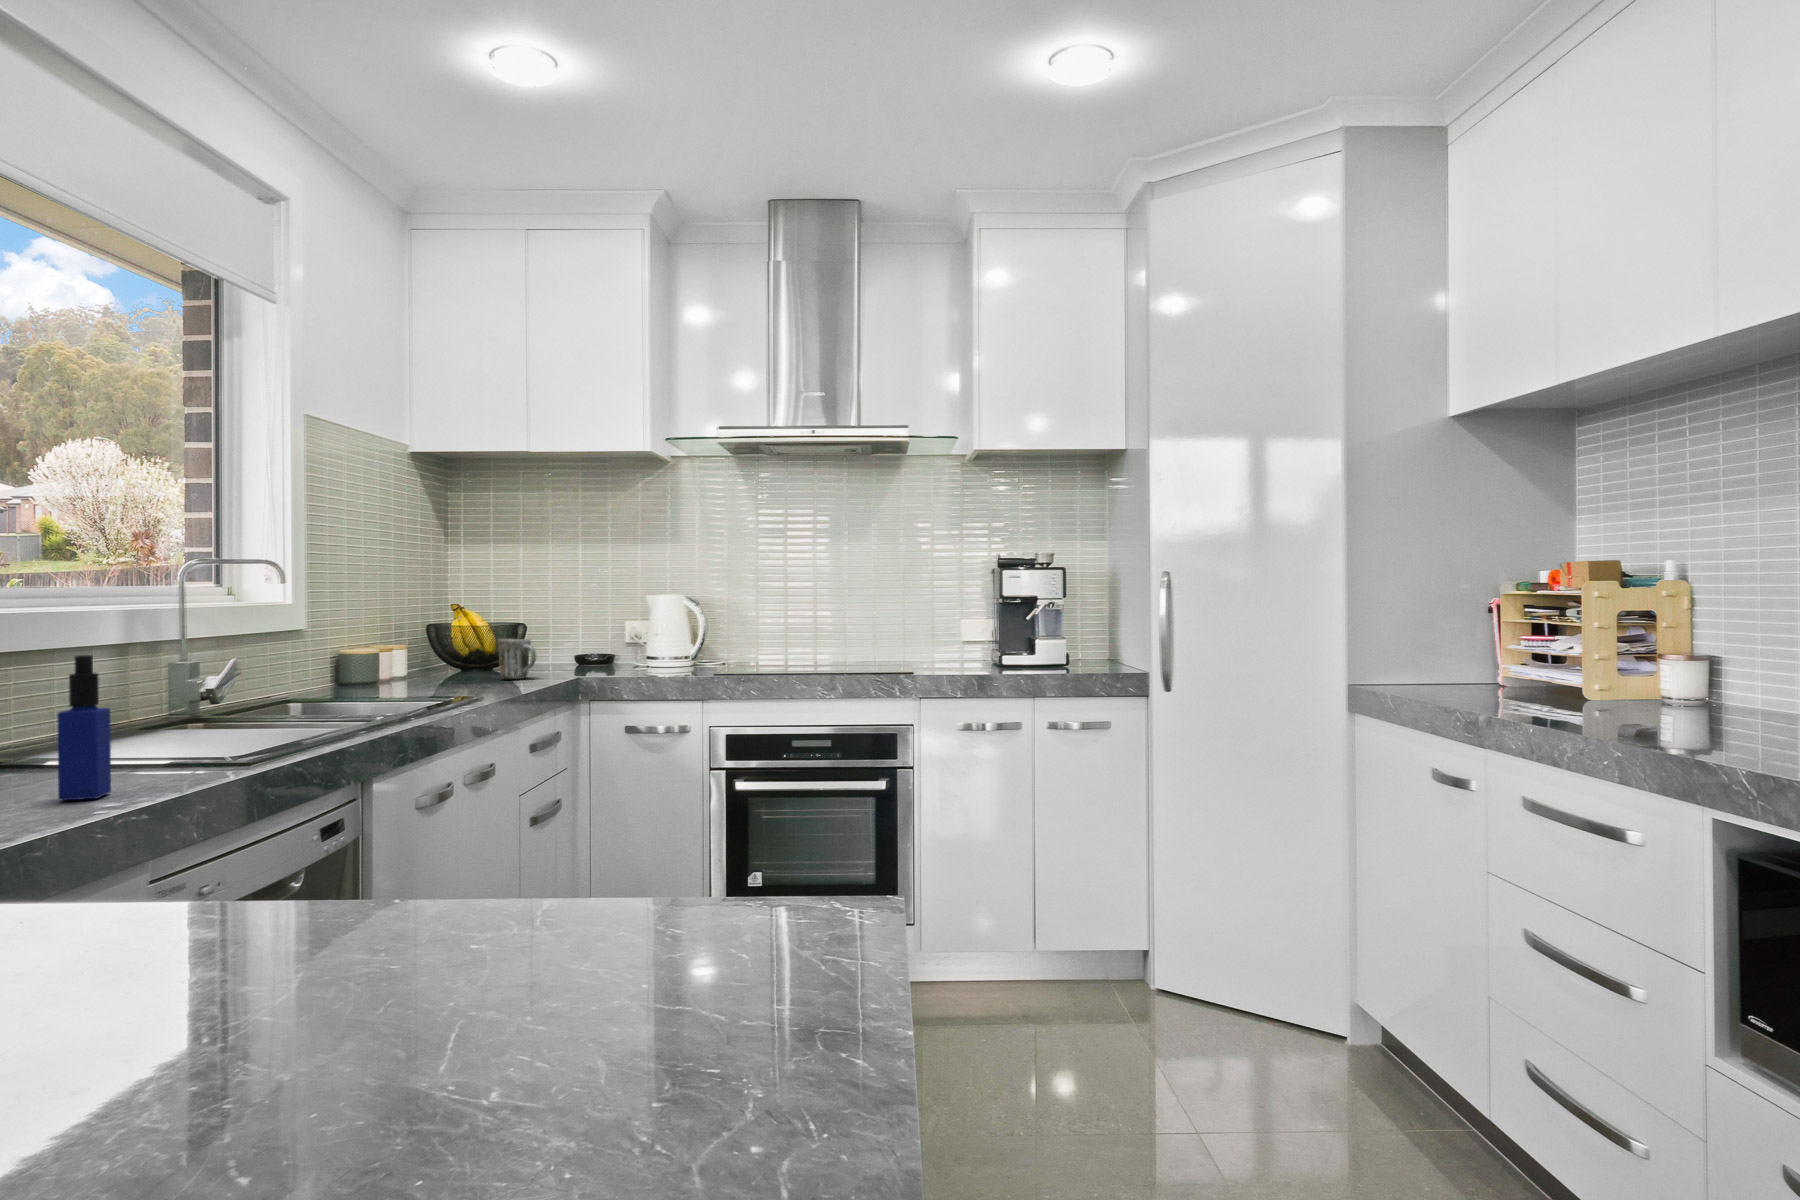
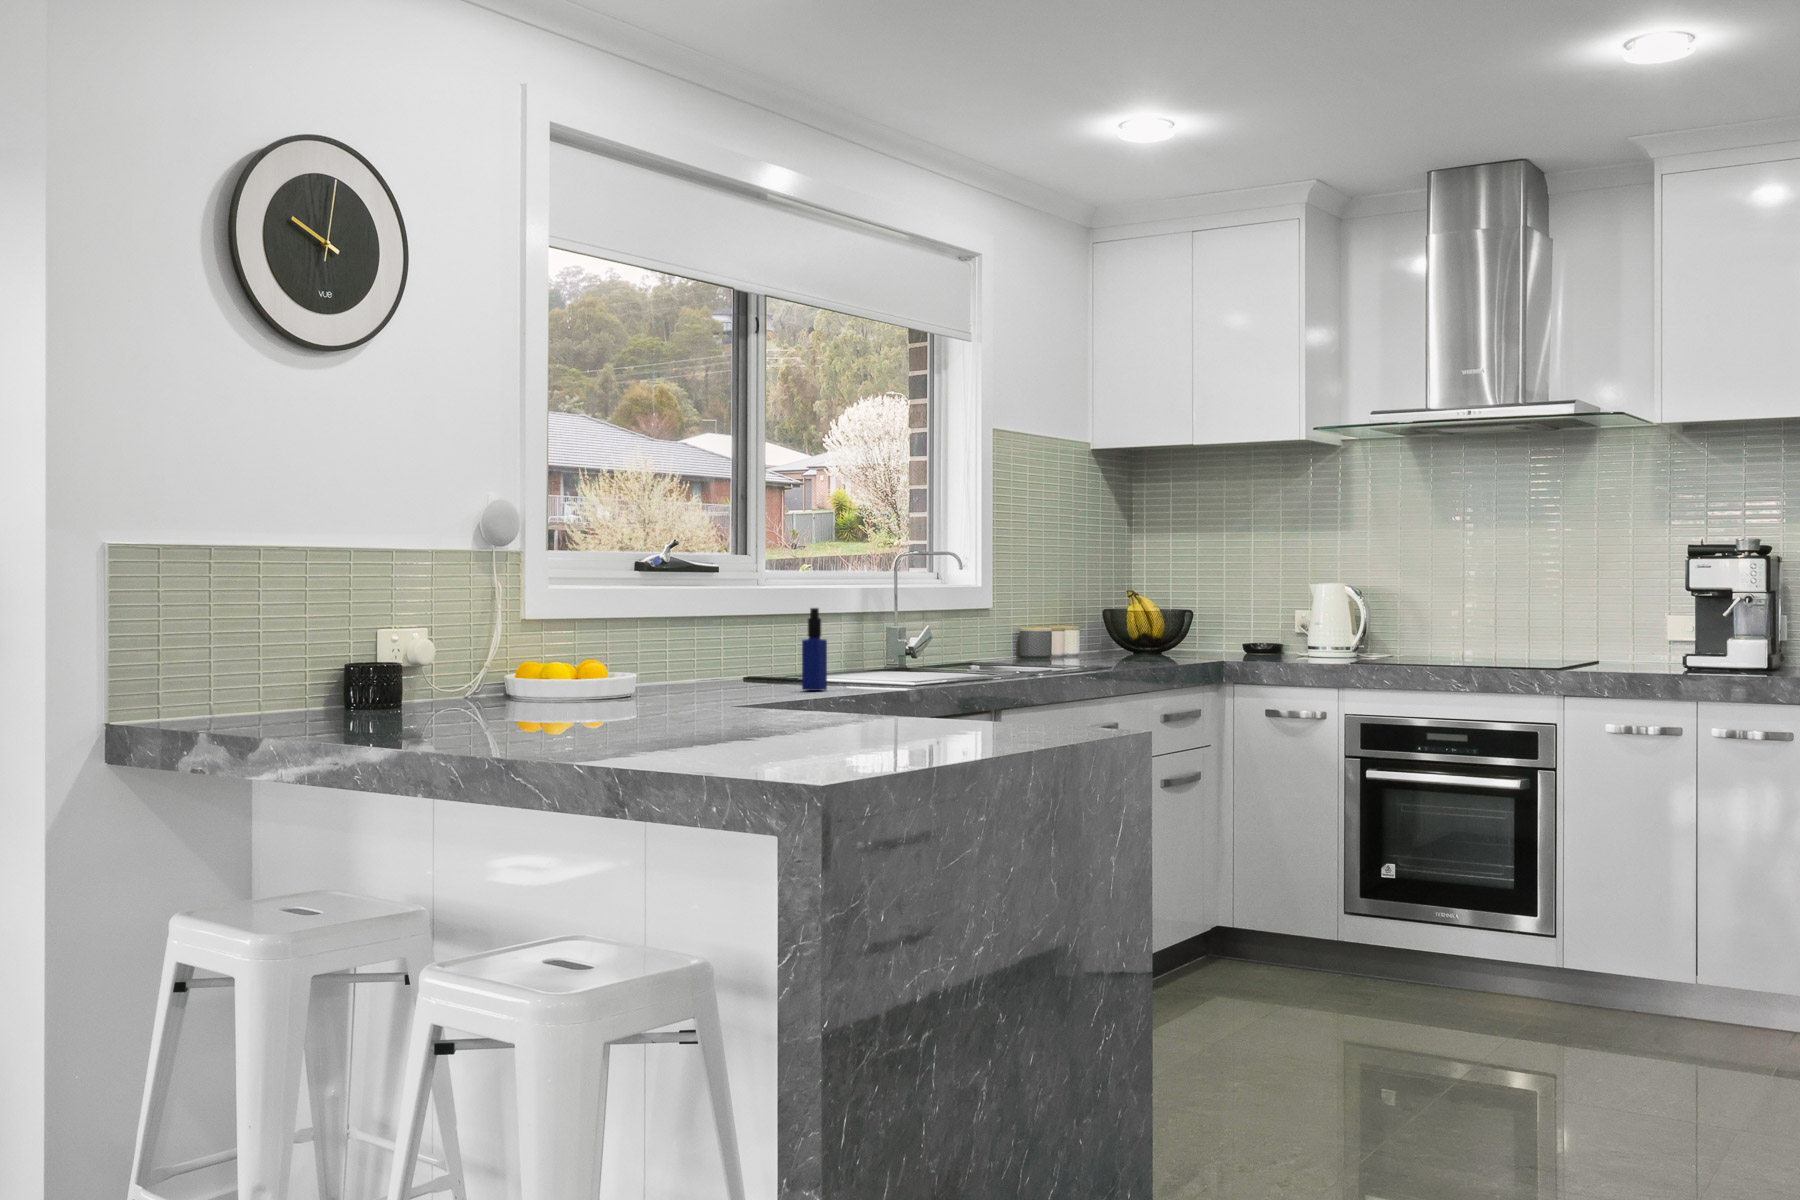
mug: present [498,639,536,679] -> none [1153,623,1184,660]

